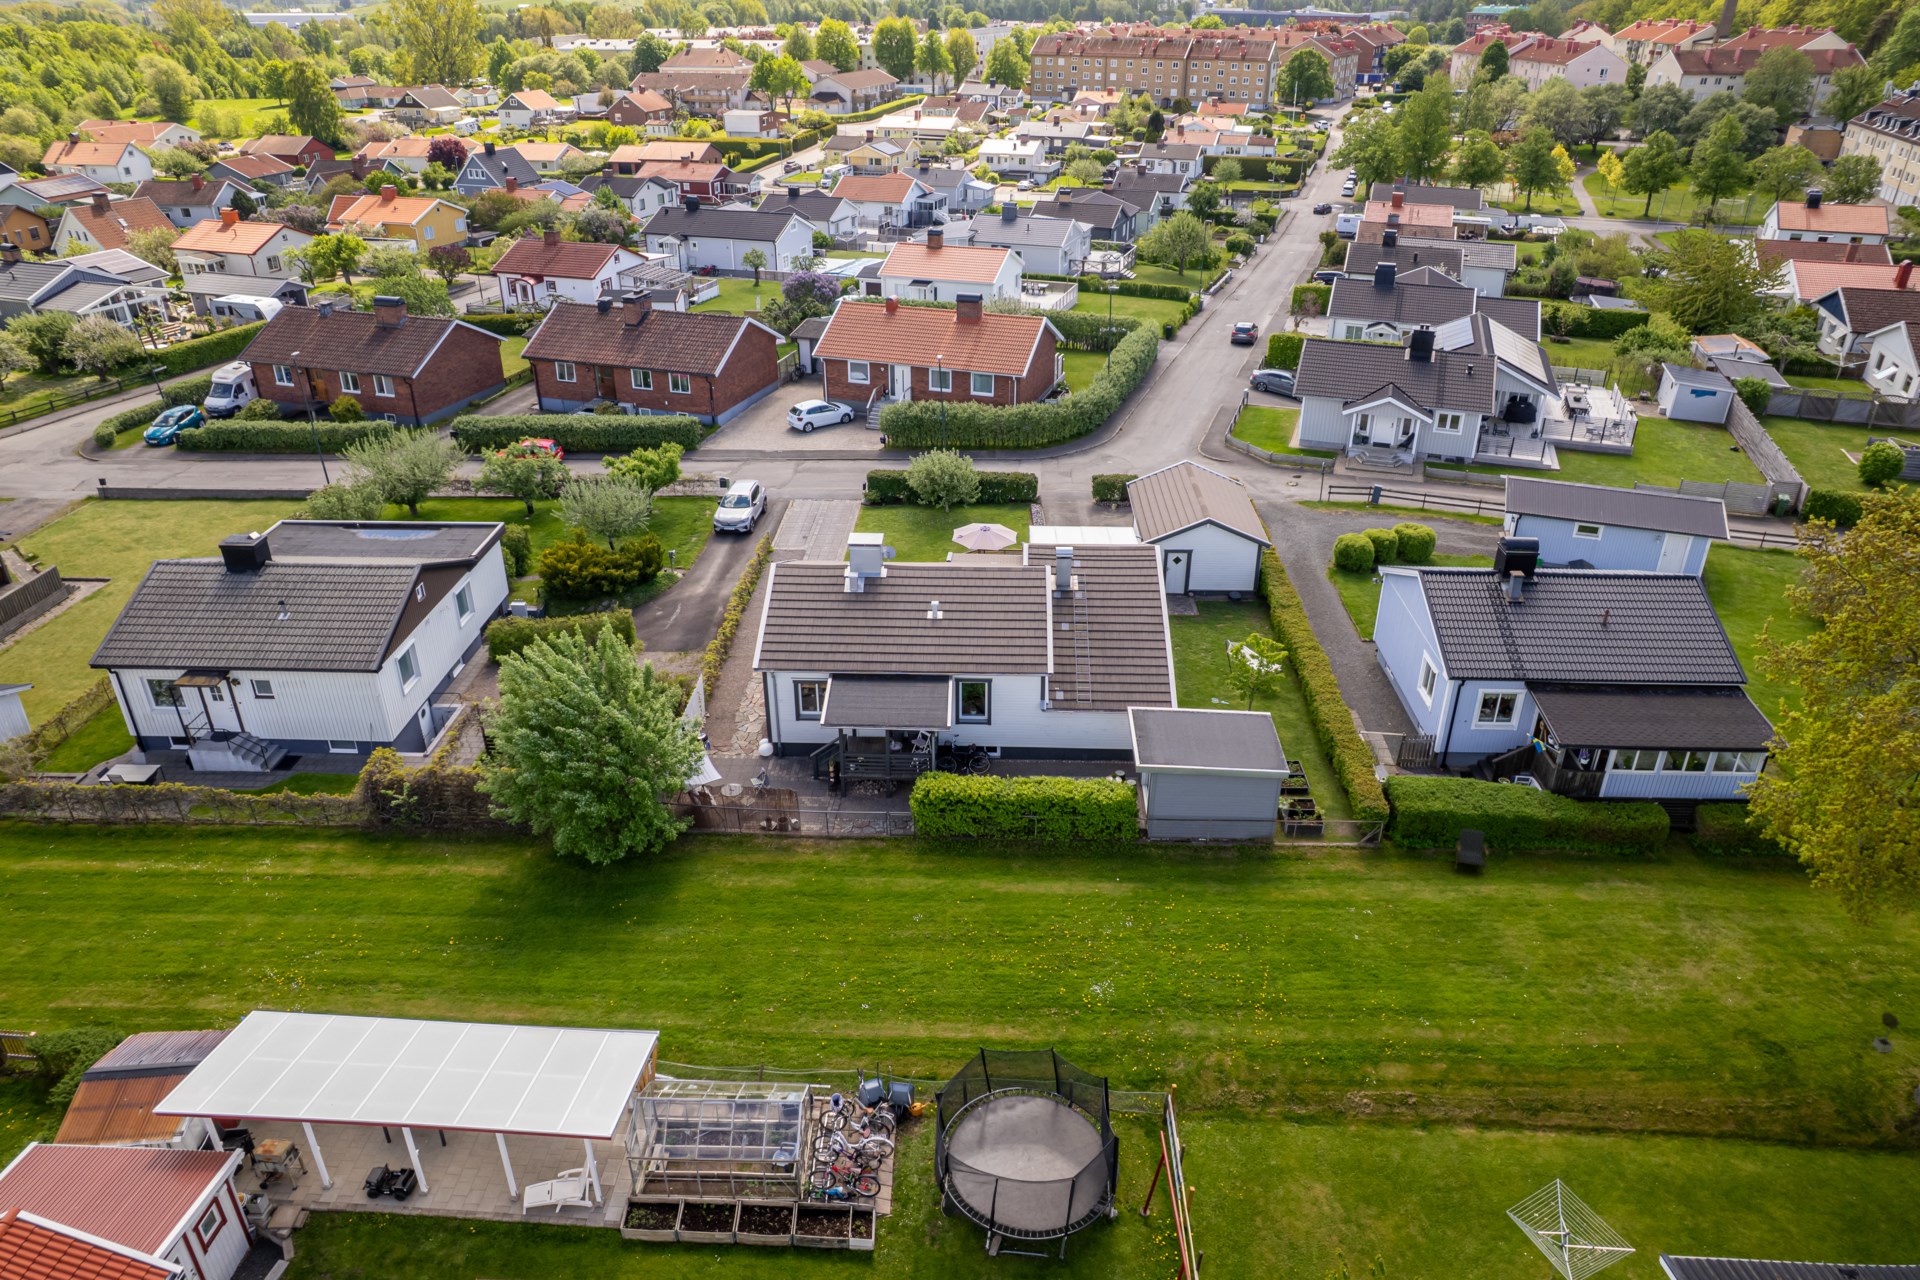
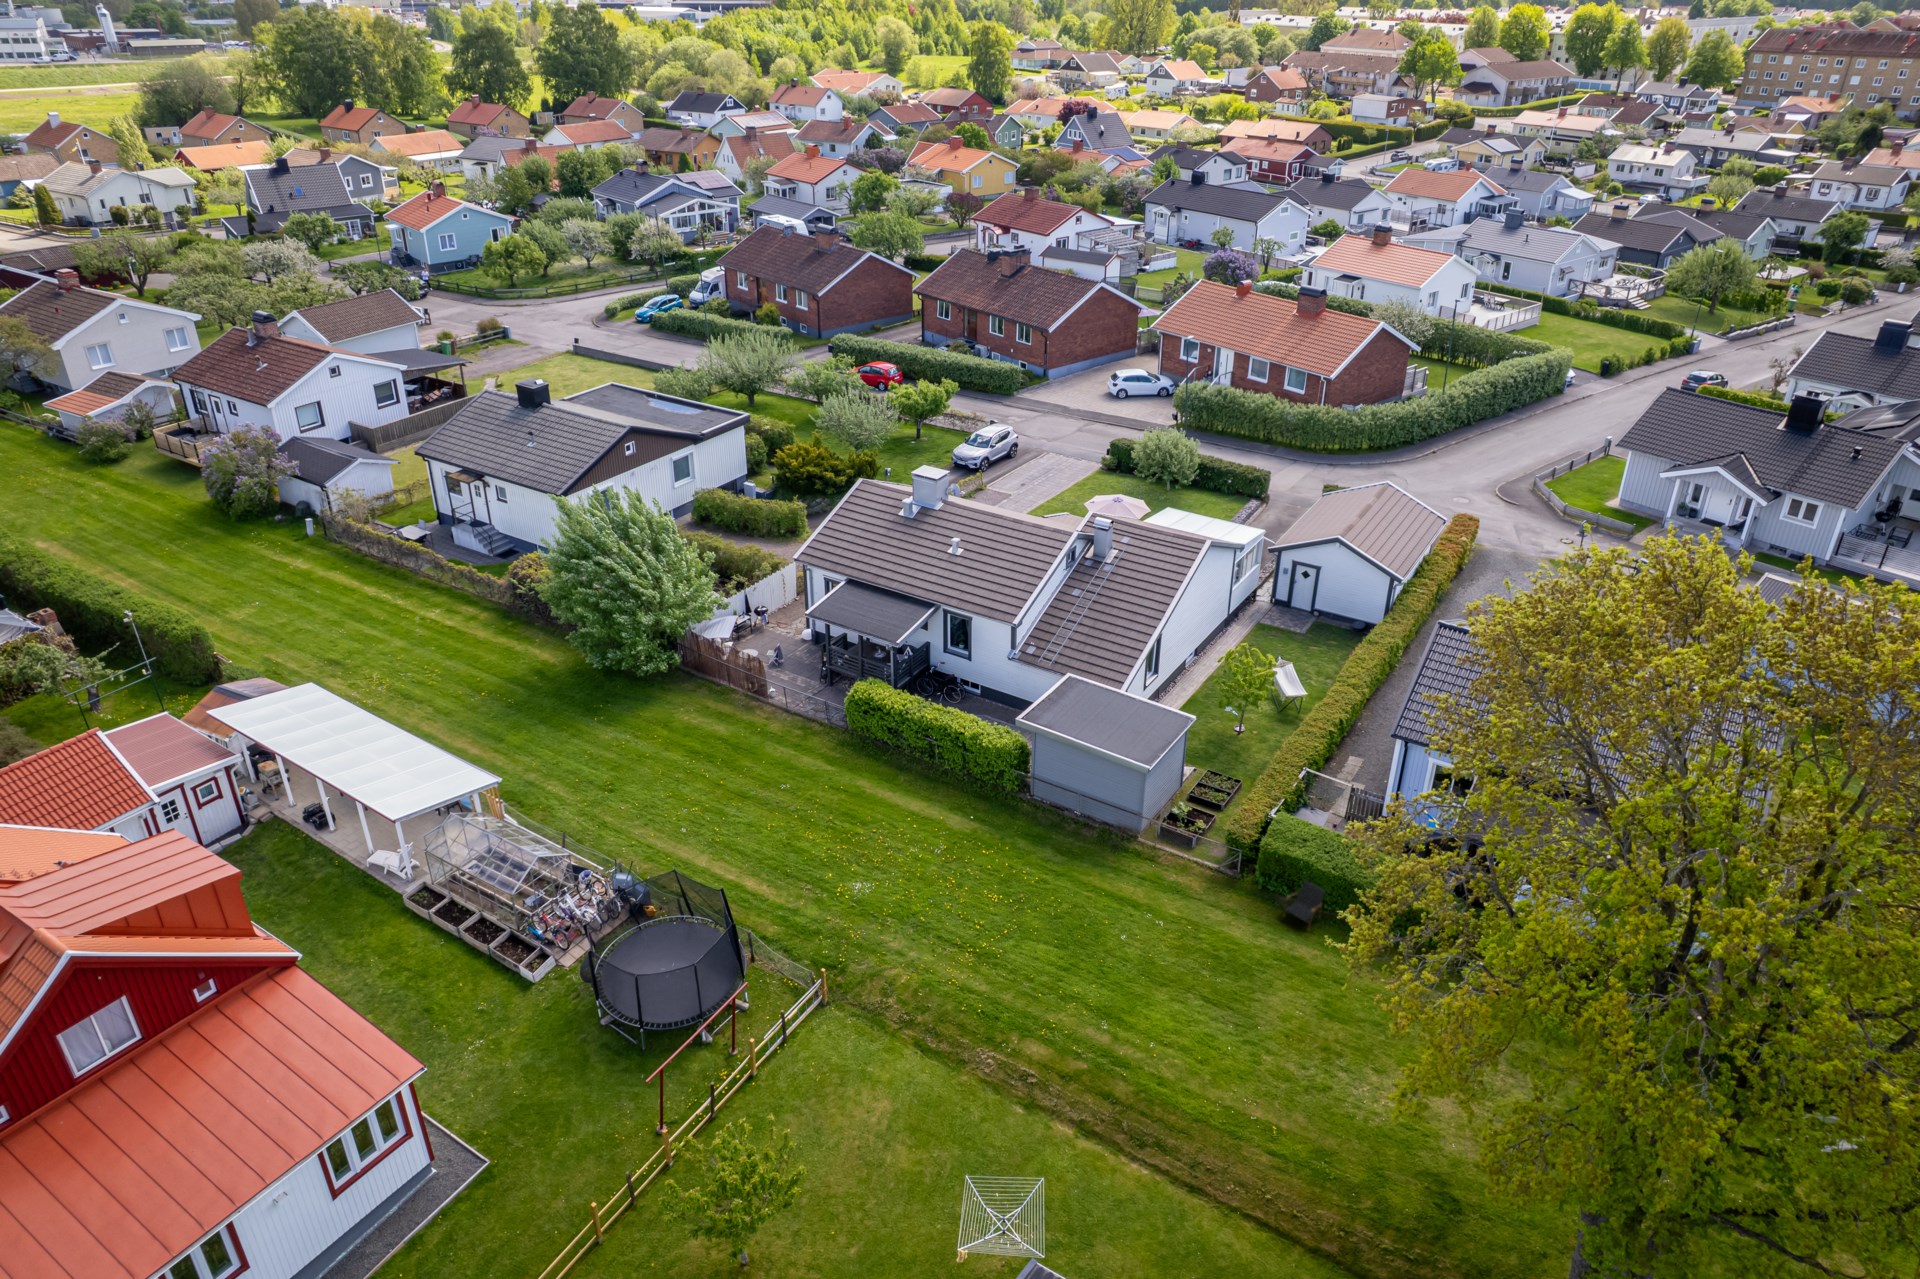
potted tree: present [1873,1012,1900,1053] -> none [1548,1205,1575,1254]

